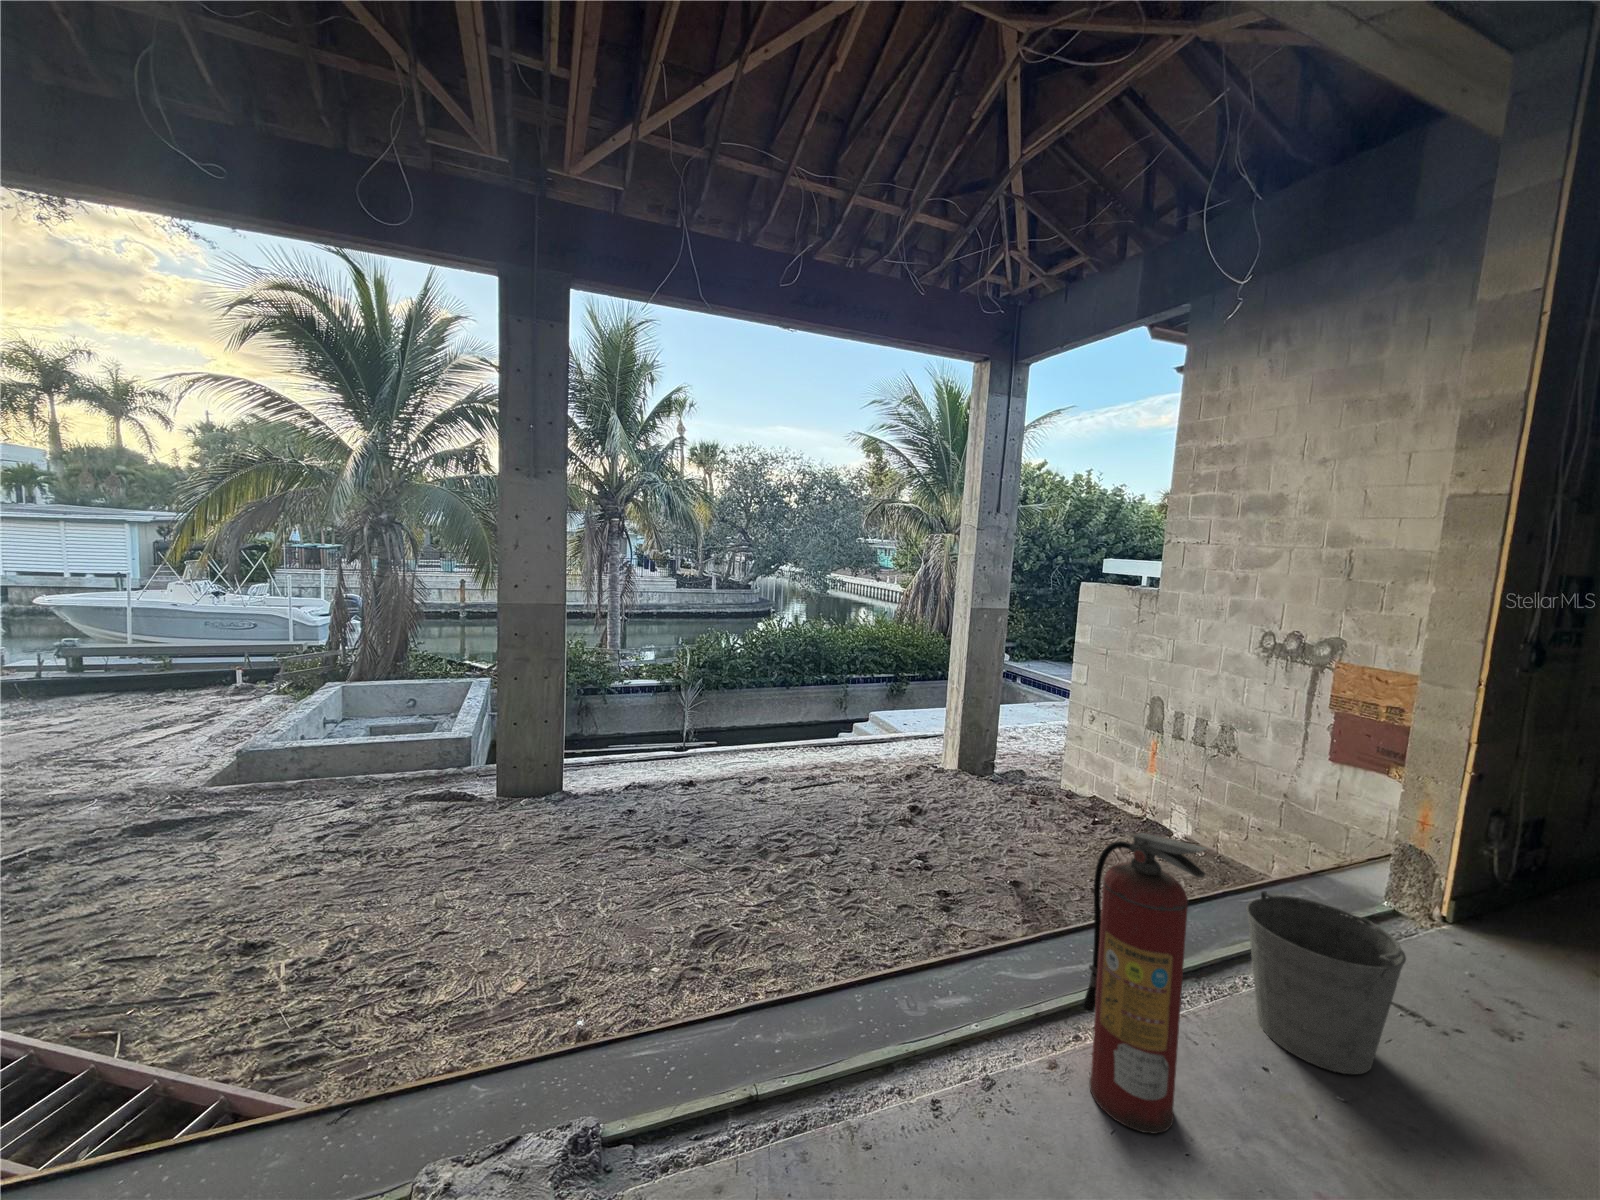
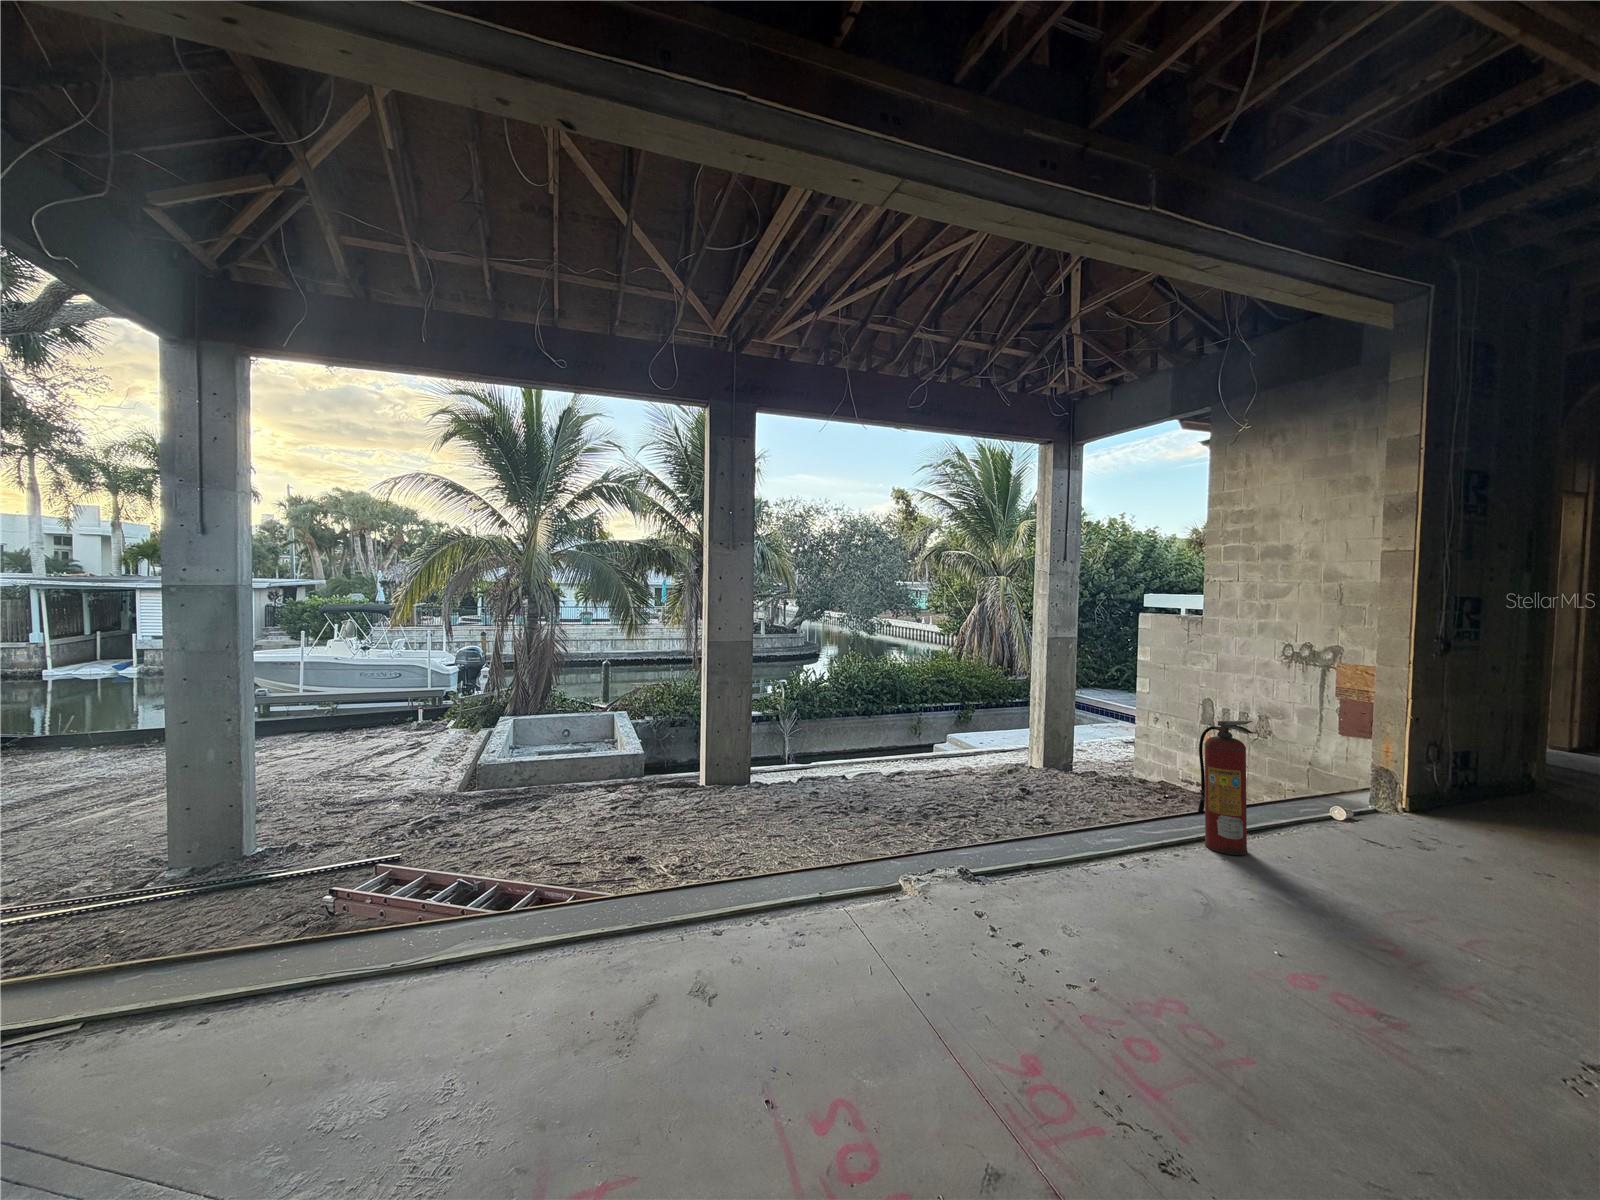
bucket: present [1246,891,1406,1074] -> none [1277,767,1357,843]

